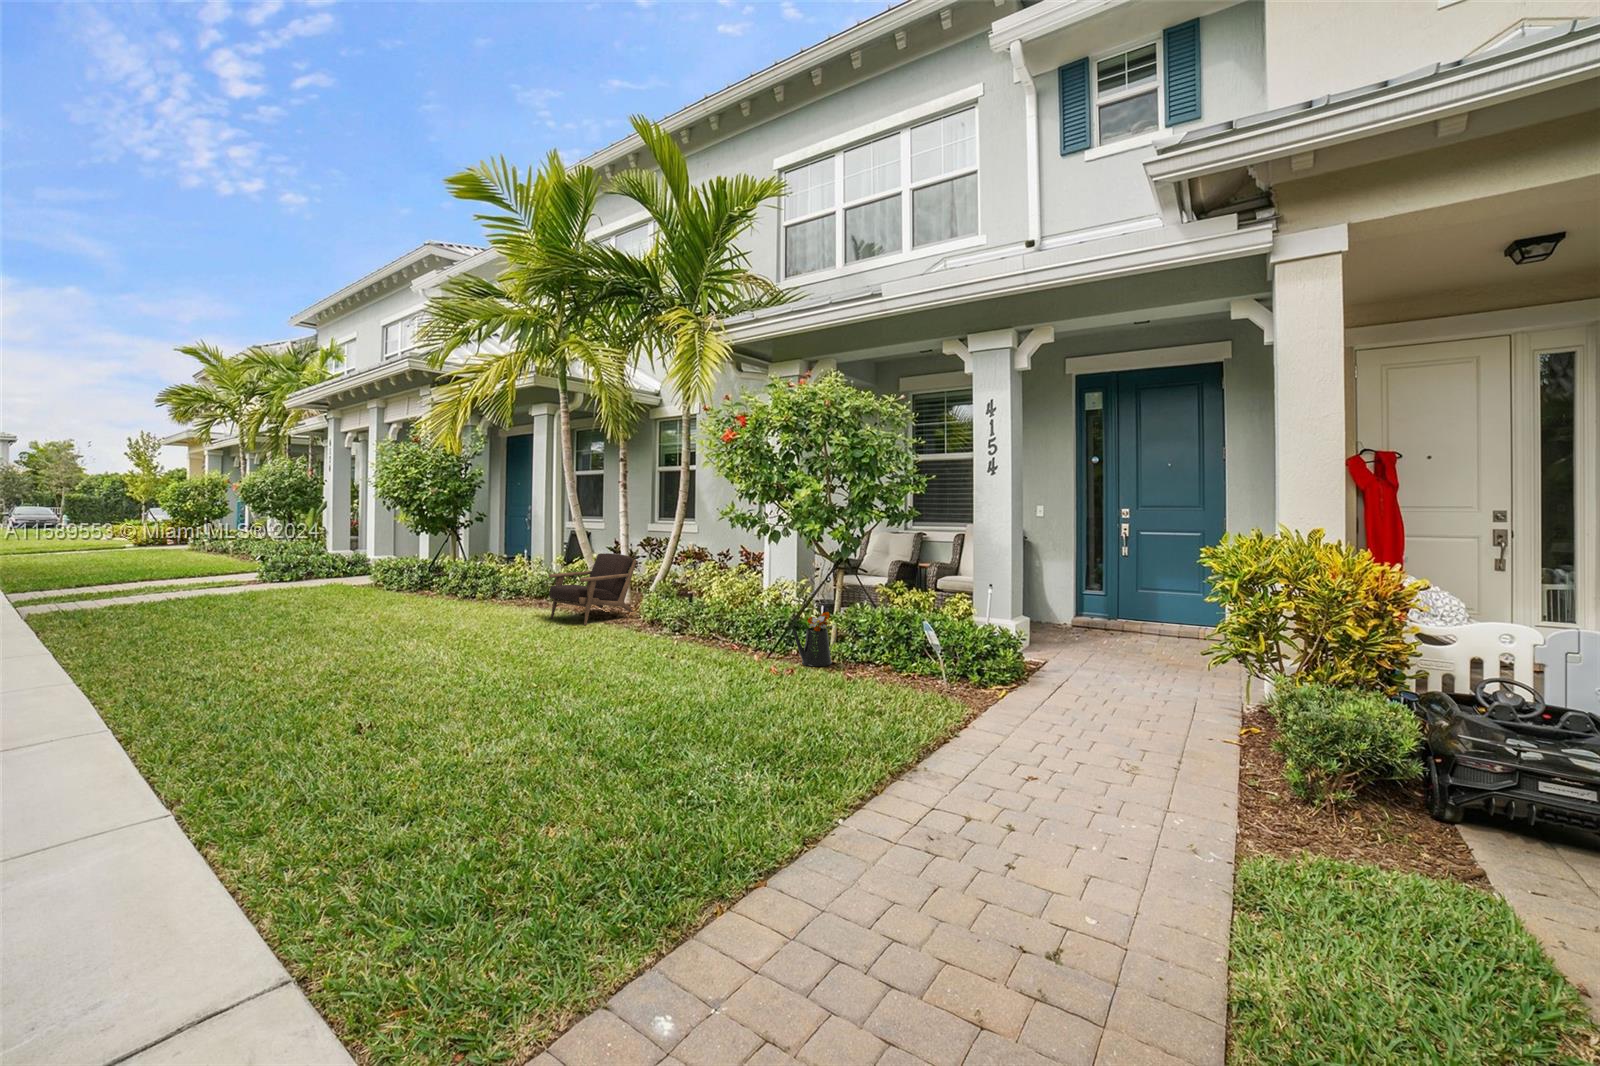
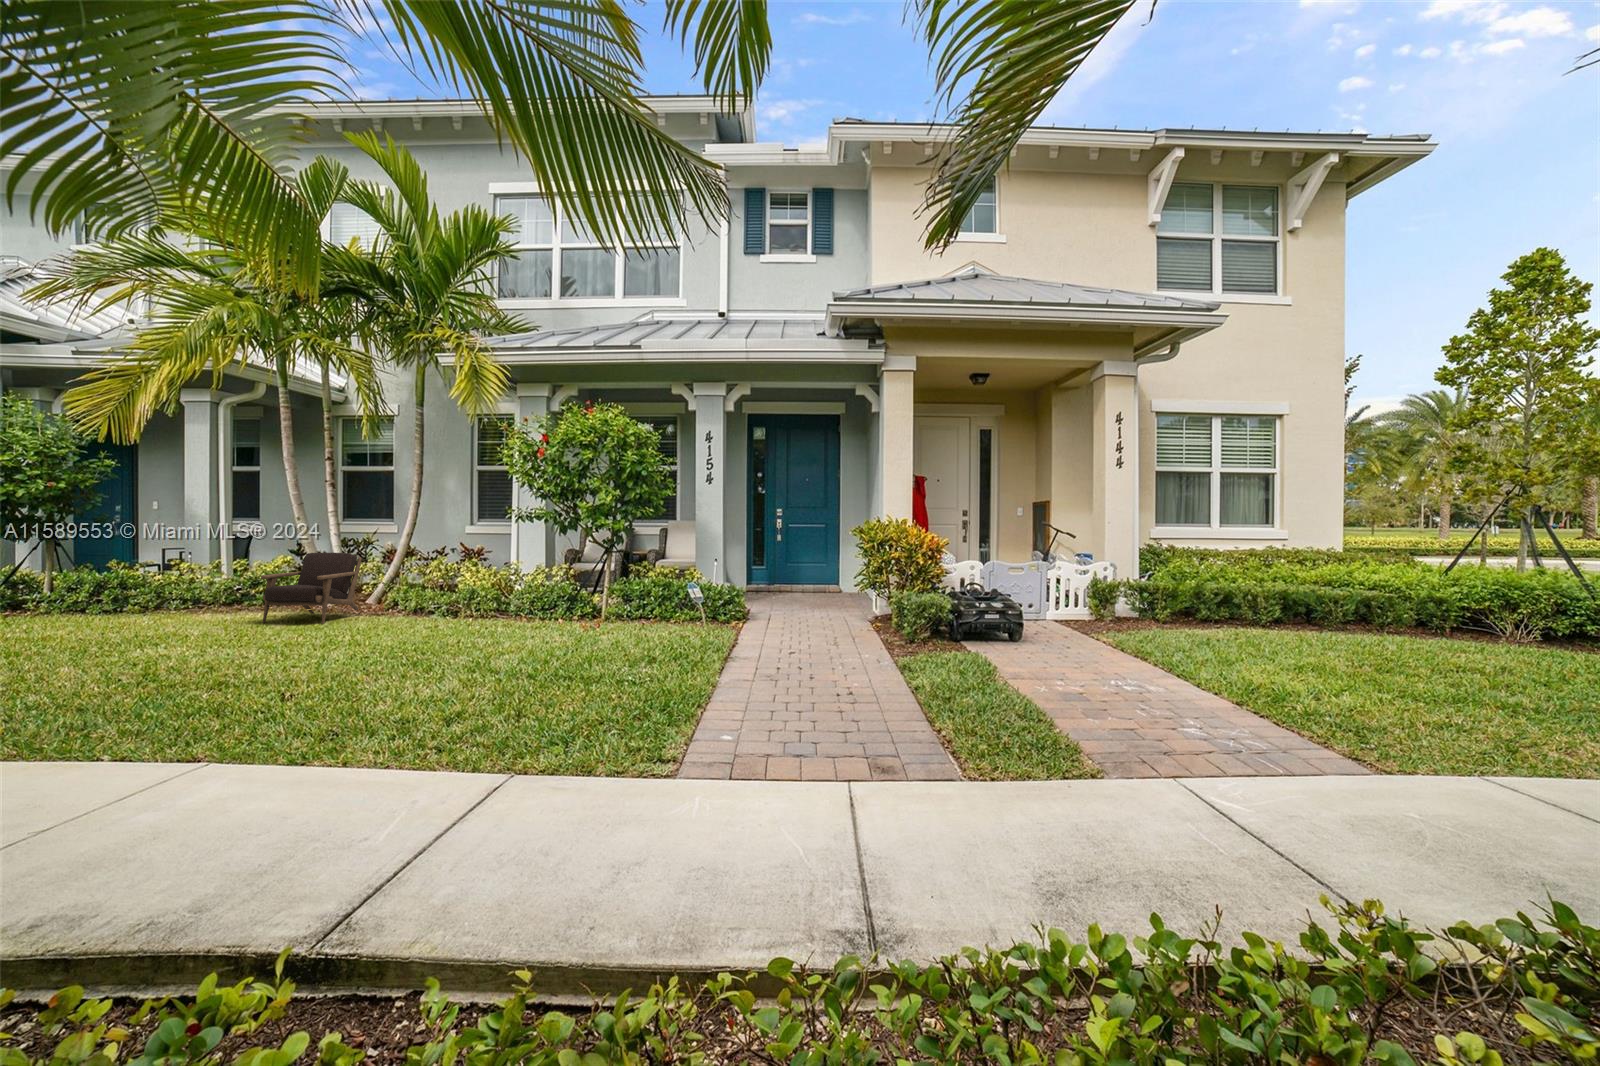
watering can: present [793,612,837,666] -> none [586,585,617,627]

